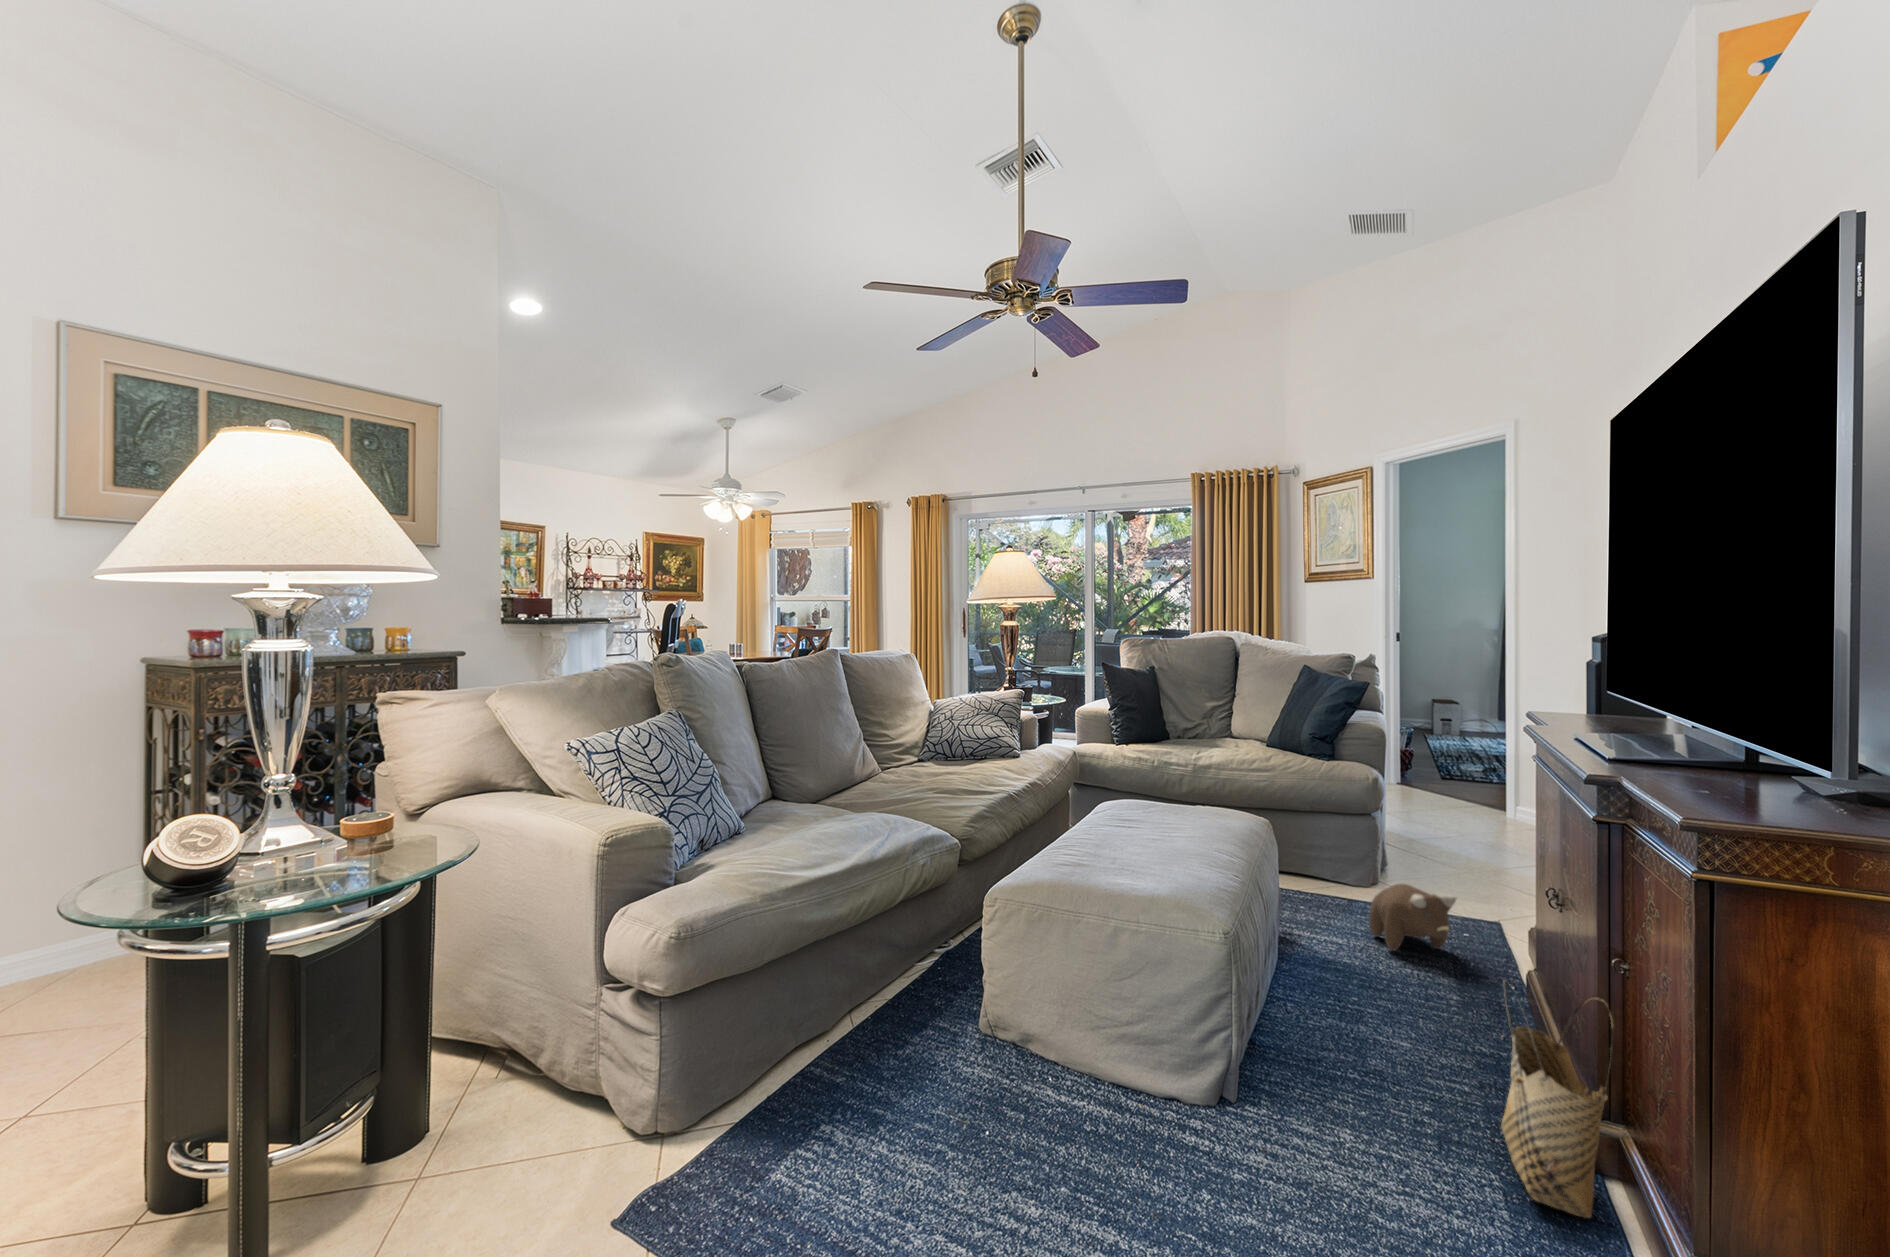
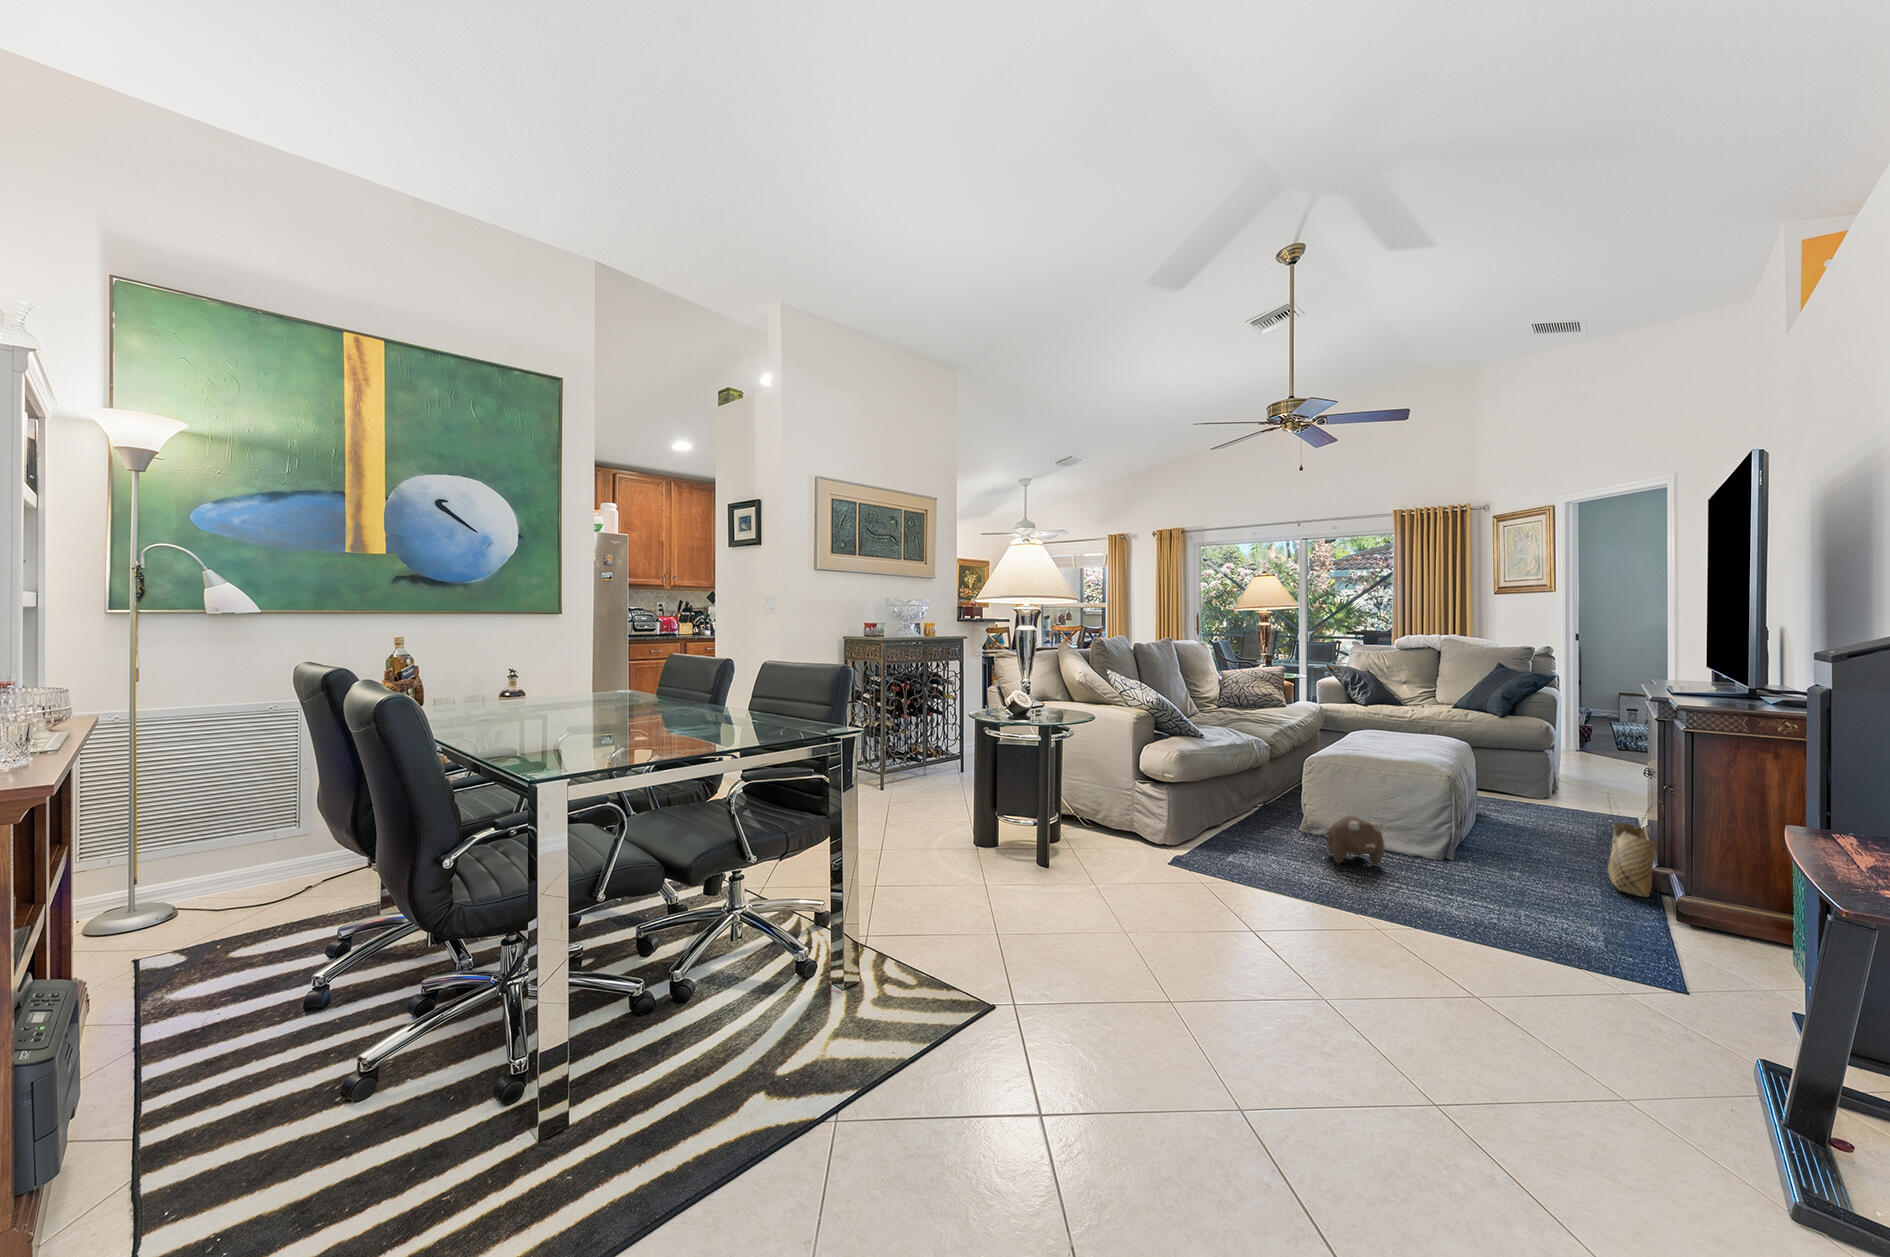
plush toy: present [1369,883,1457,951] -> present [1327,816,1384,865]

